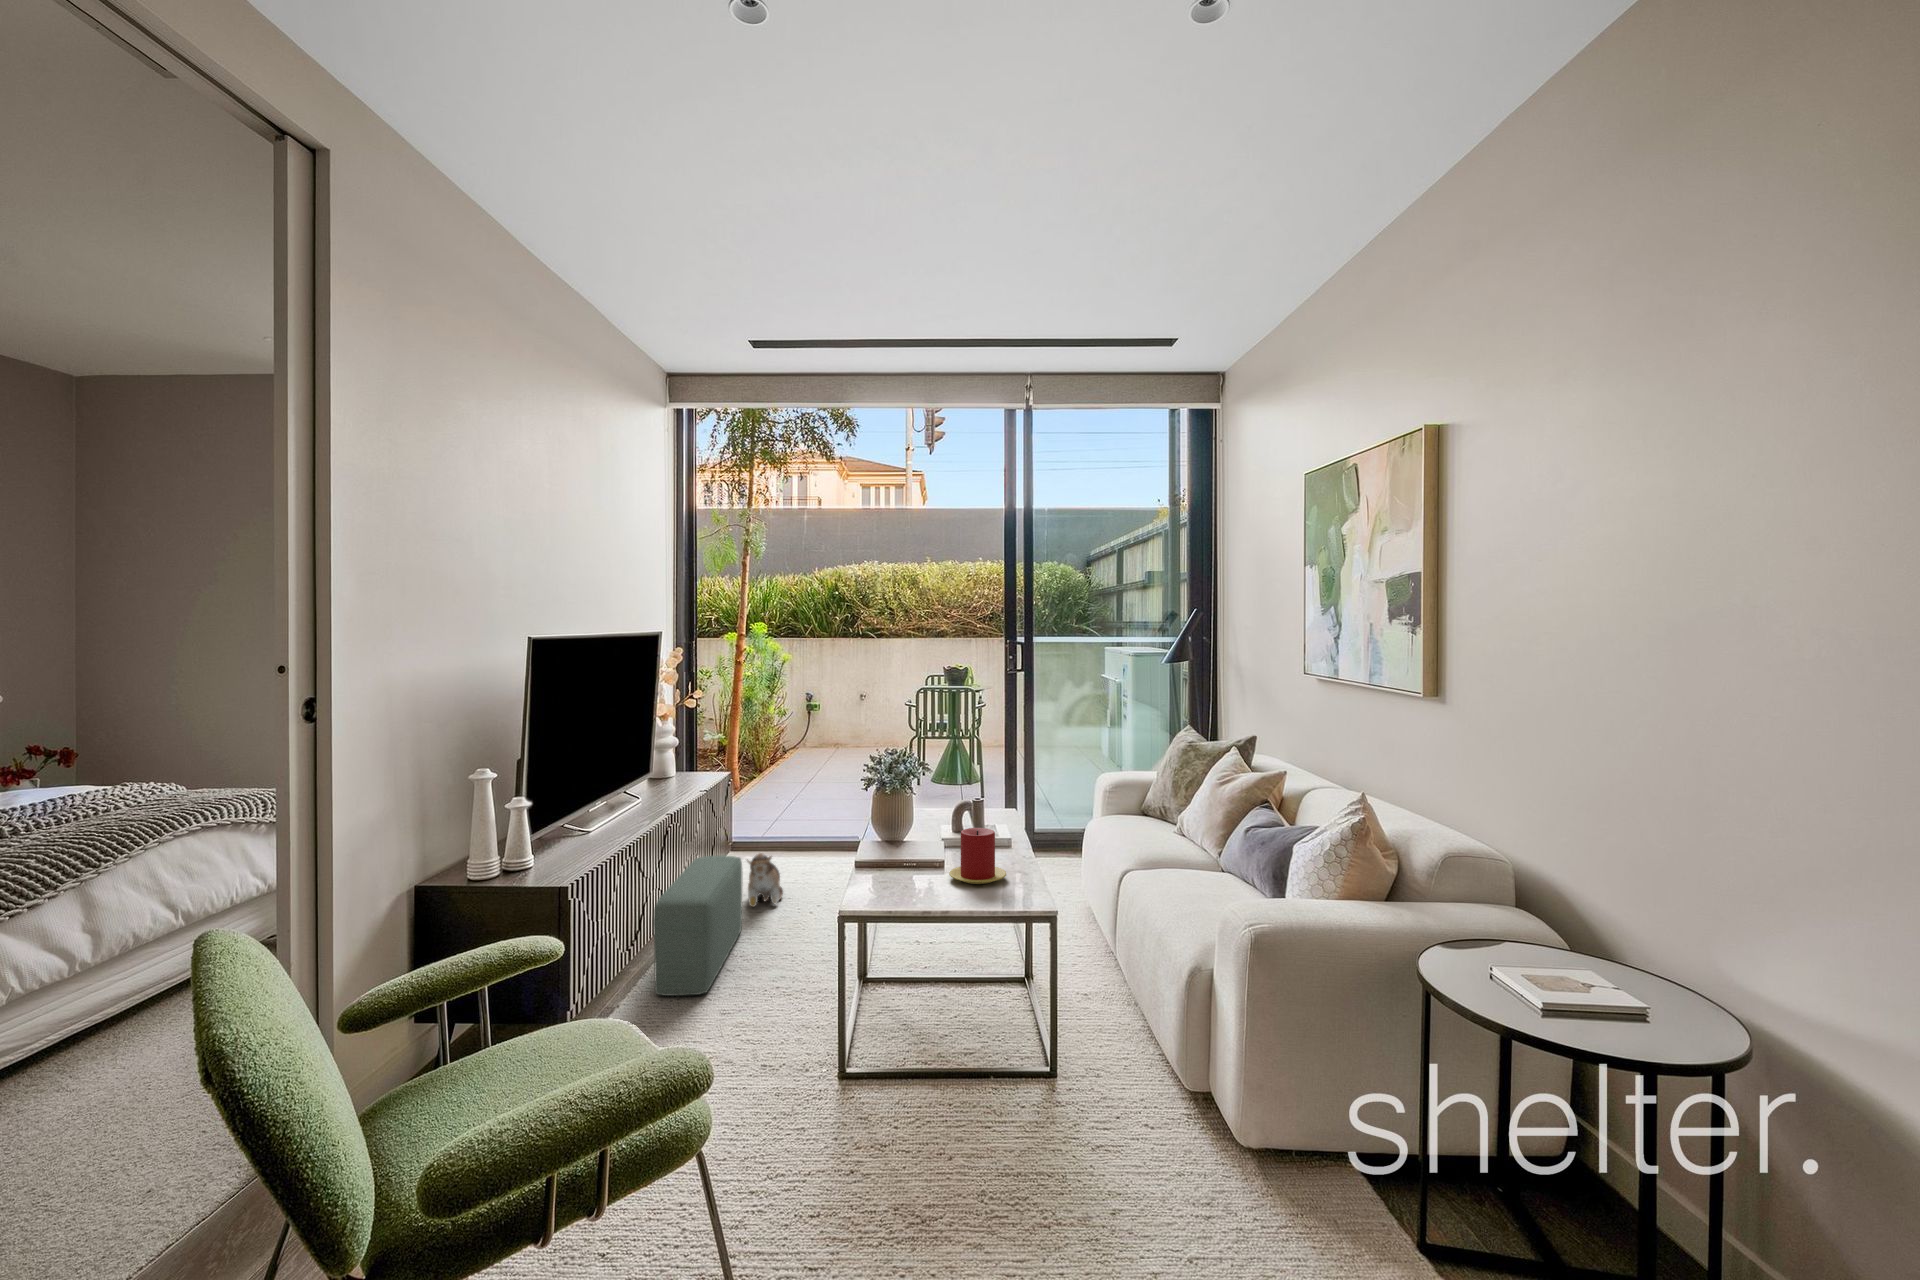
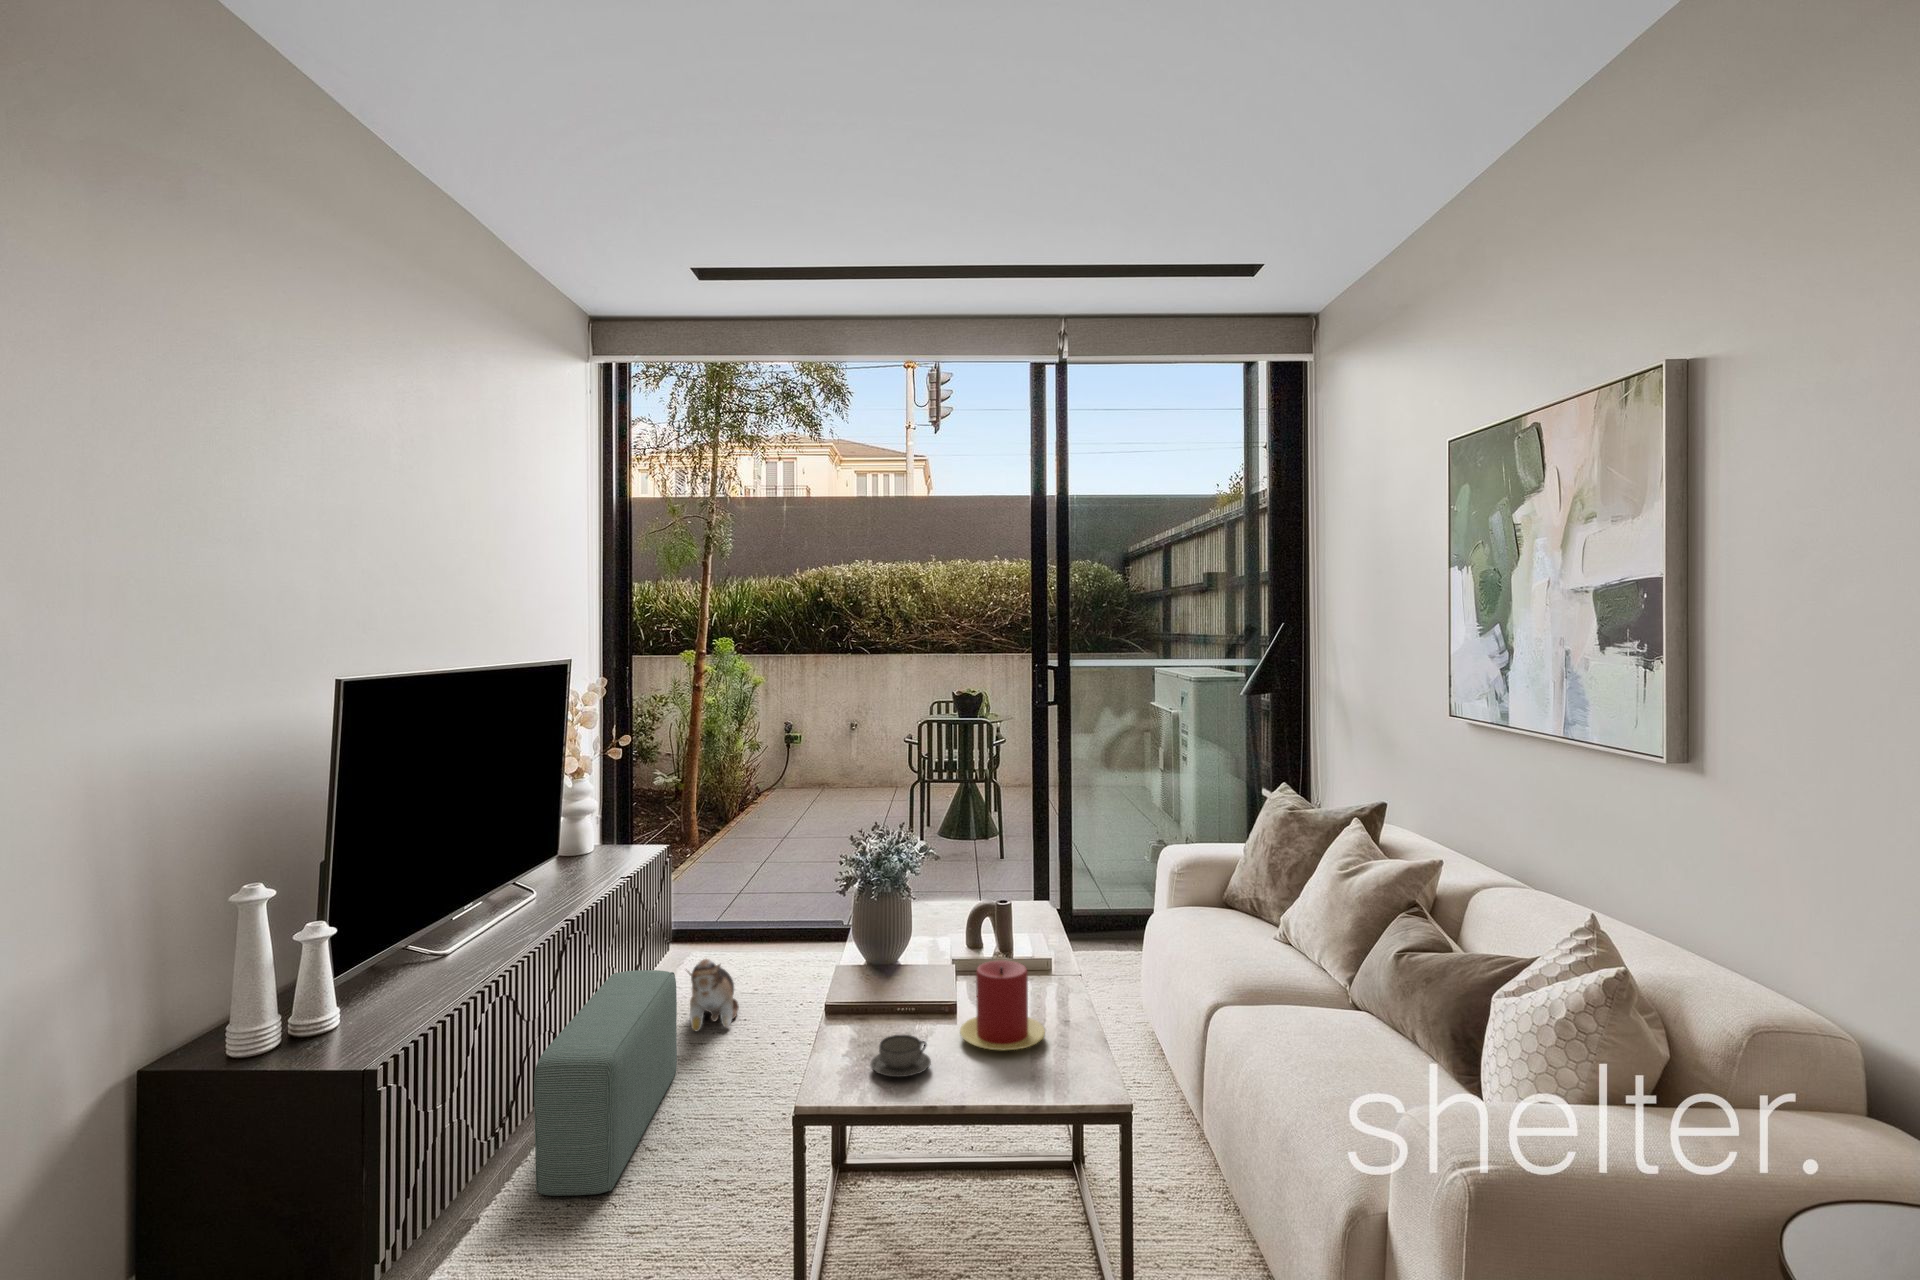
teacup: none [890,872,930,895] -> present [870,1035,931,1077]

